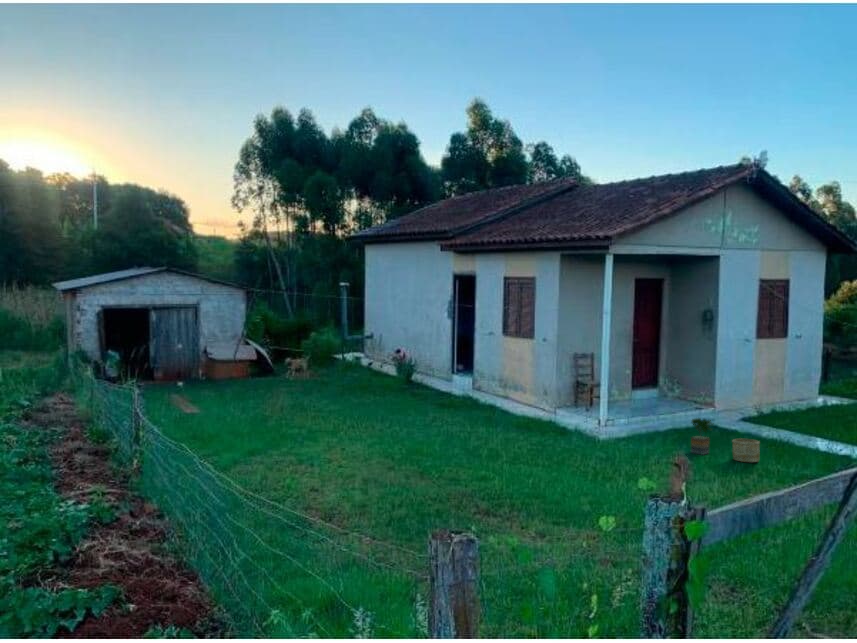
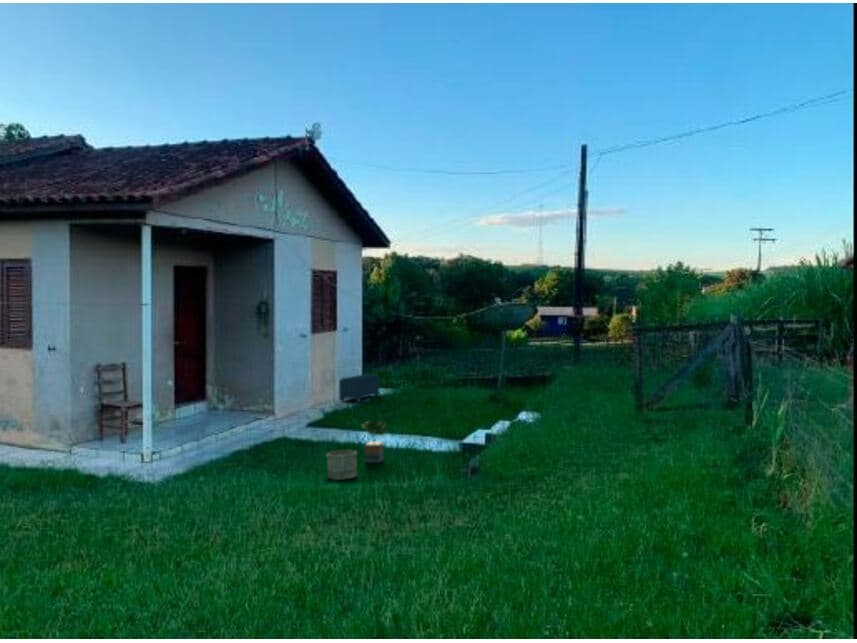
bench: none [784,381,831,406] -> present [339,375,379,402]
potted tree: present [691,418,713,454] -> present [363,421,387,463]

